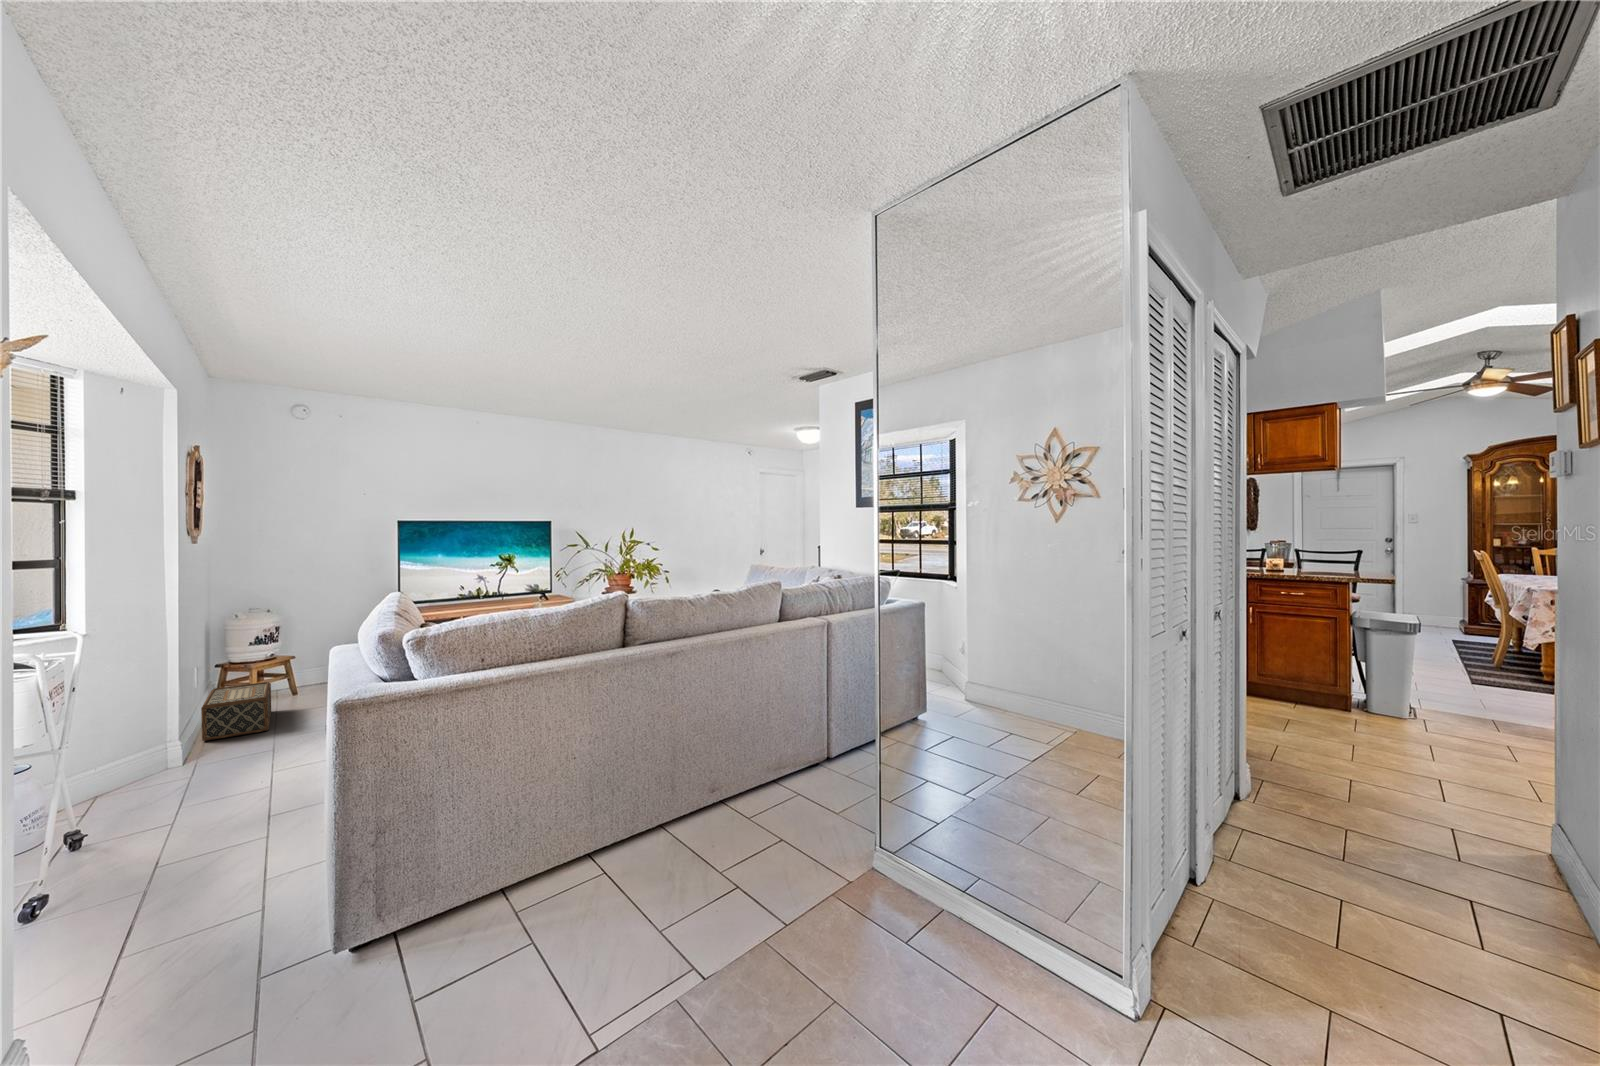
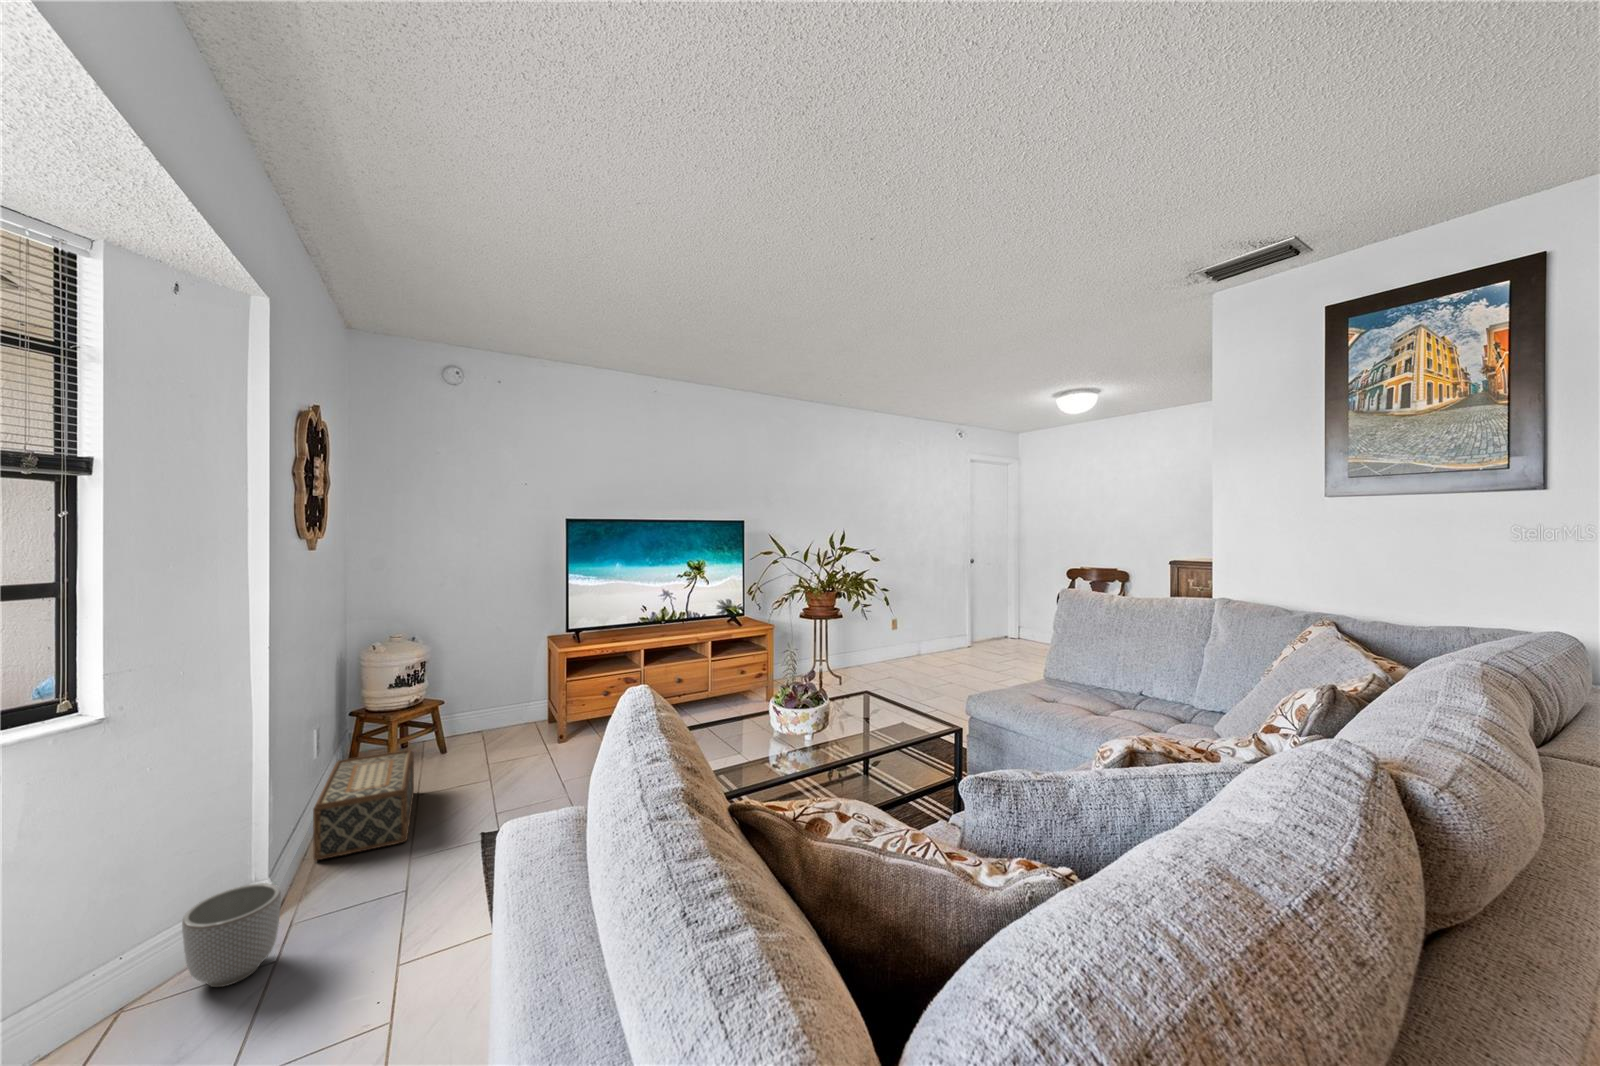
planter: none [133,733,191,783] -> present [182,883,281,987]

